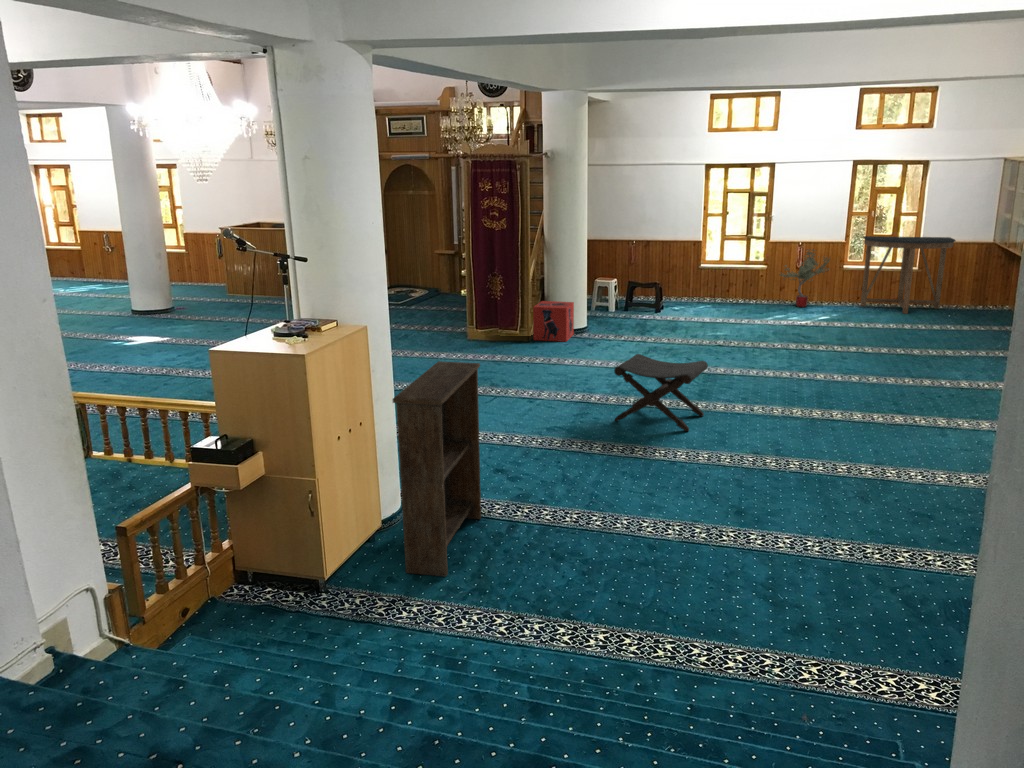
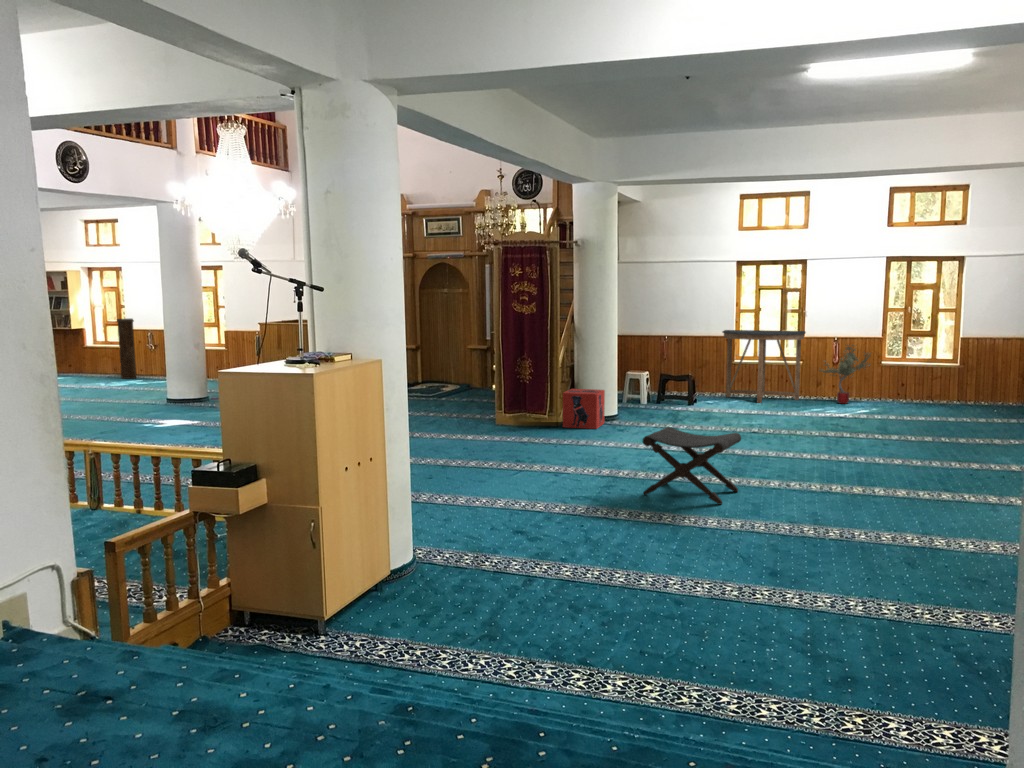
console table: present [861,236,956,314] -> present [723,330,806,403]
bookshelf: present [393,361,481,577] -> present [117,319,136,379]

